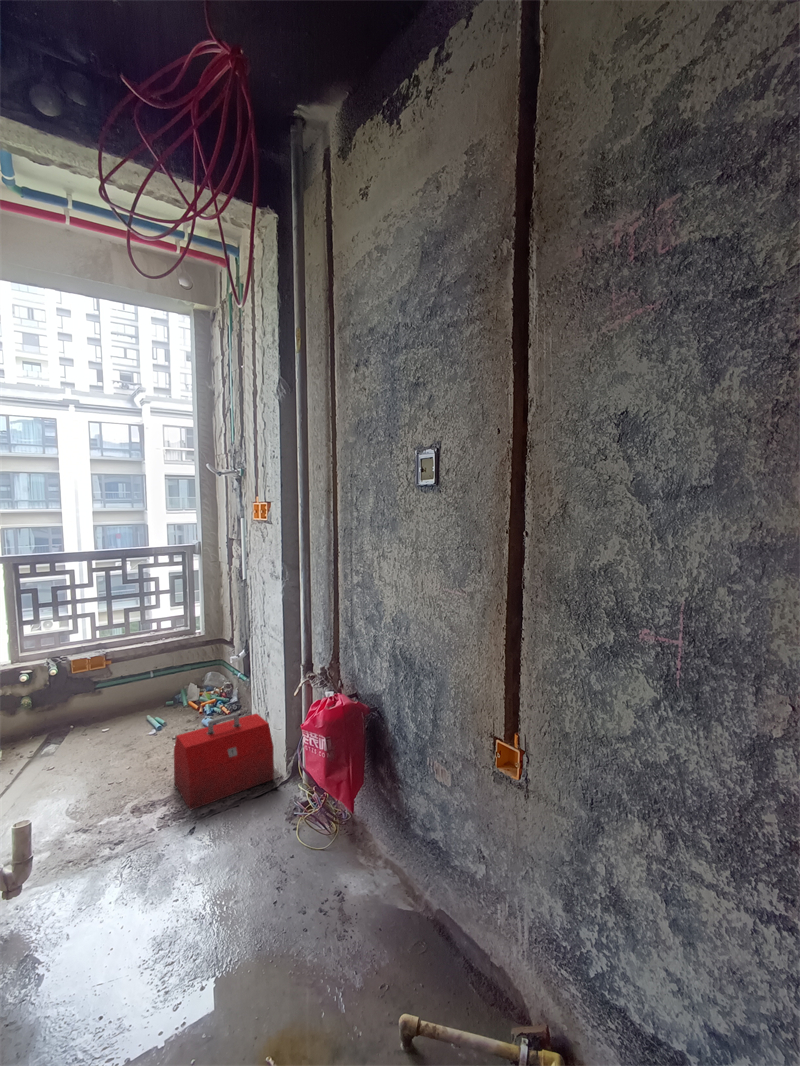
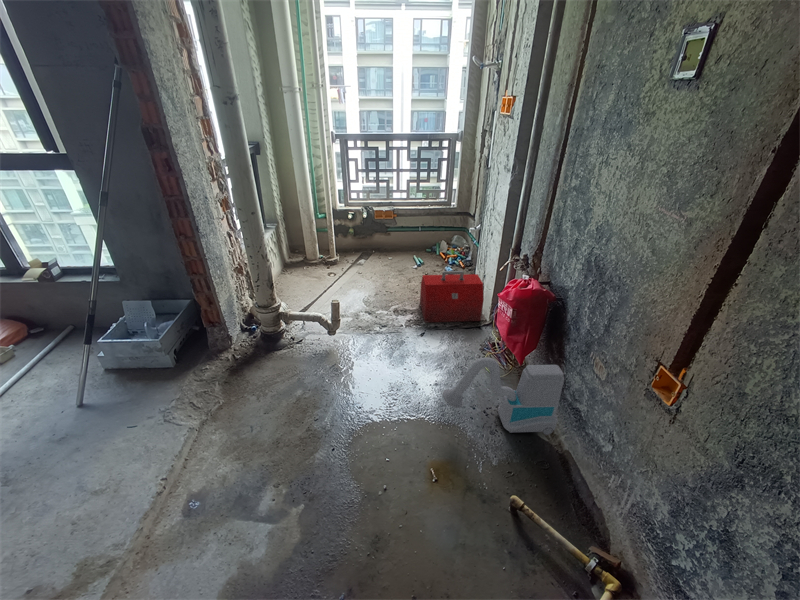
vacuum cleaner: none [258,793,415,924] -> present [443,357,564,435]

